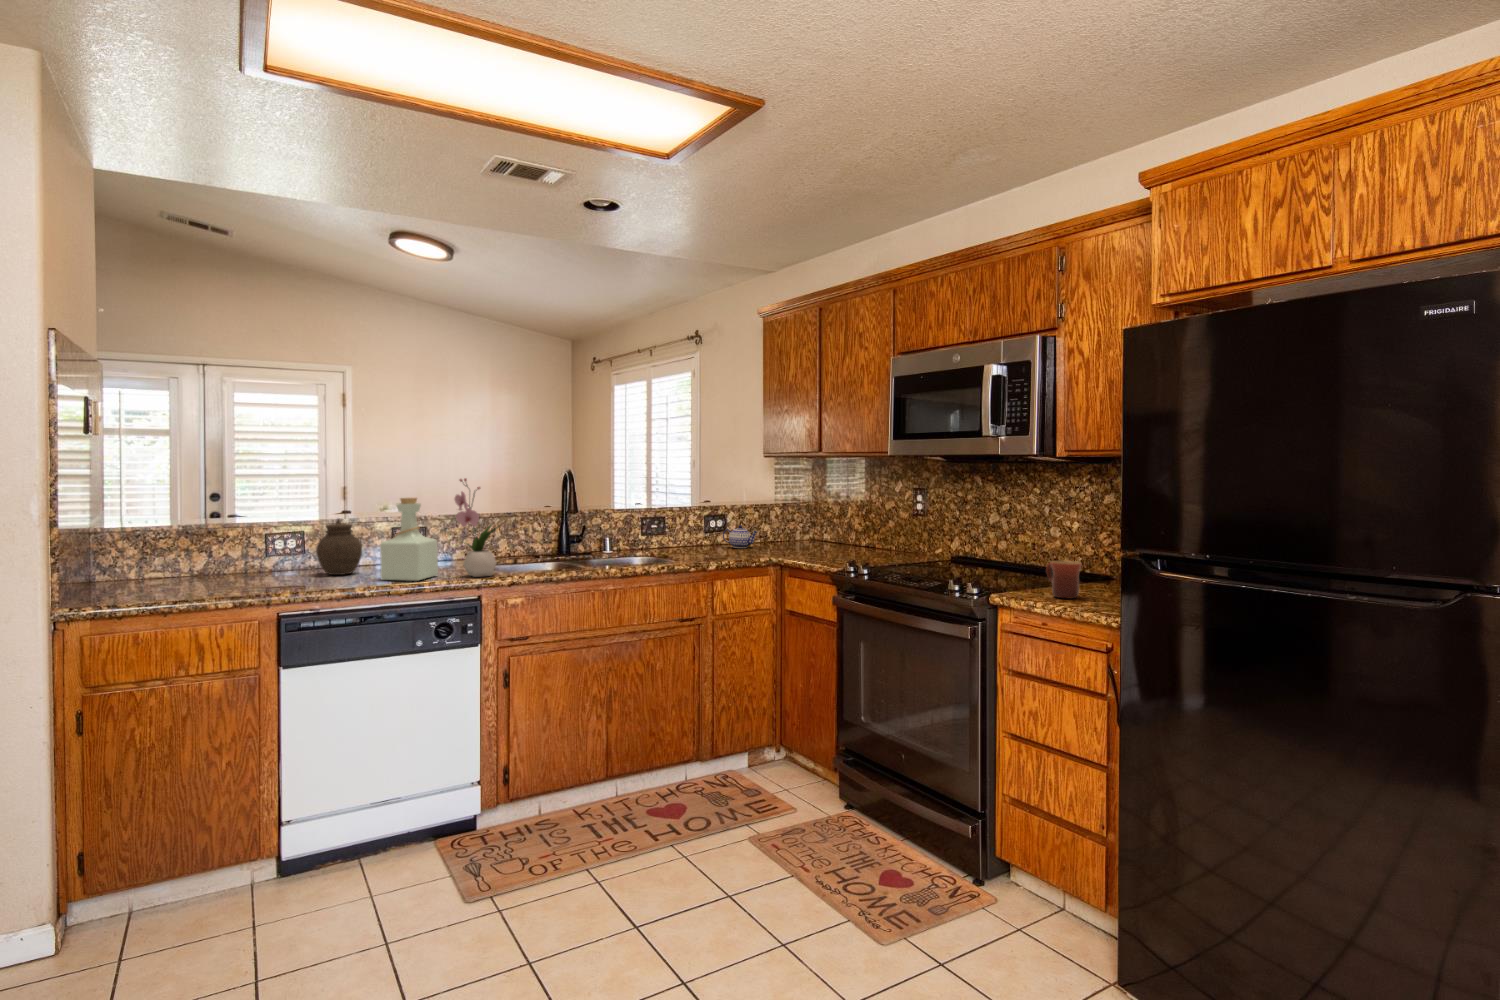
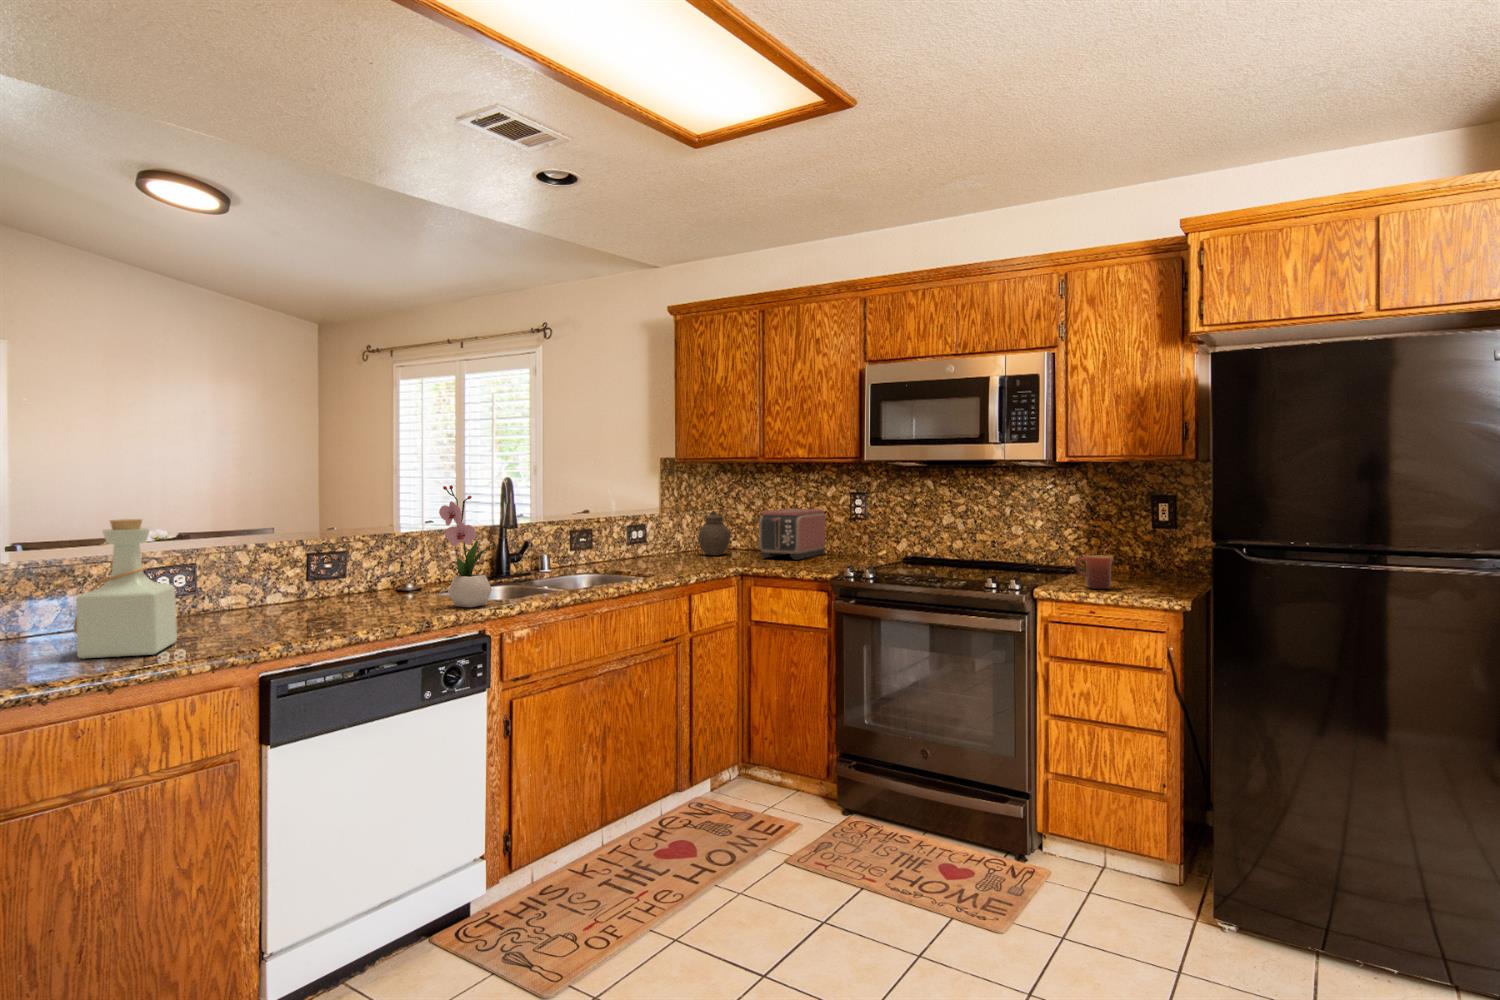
bottle: present [380,498,438,581] -> present [74,519,177,659]
toaster: none [820,503,896,553] -> present [759,509,826,560]
jar: present [316,519,362,575] -> present [698,512,730,556]
teapot: present [723,525,758,548] -> none [645,536,686,561]

